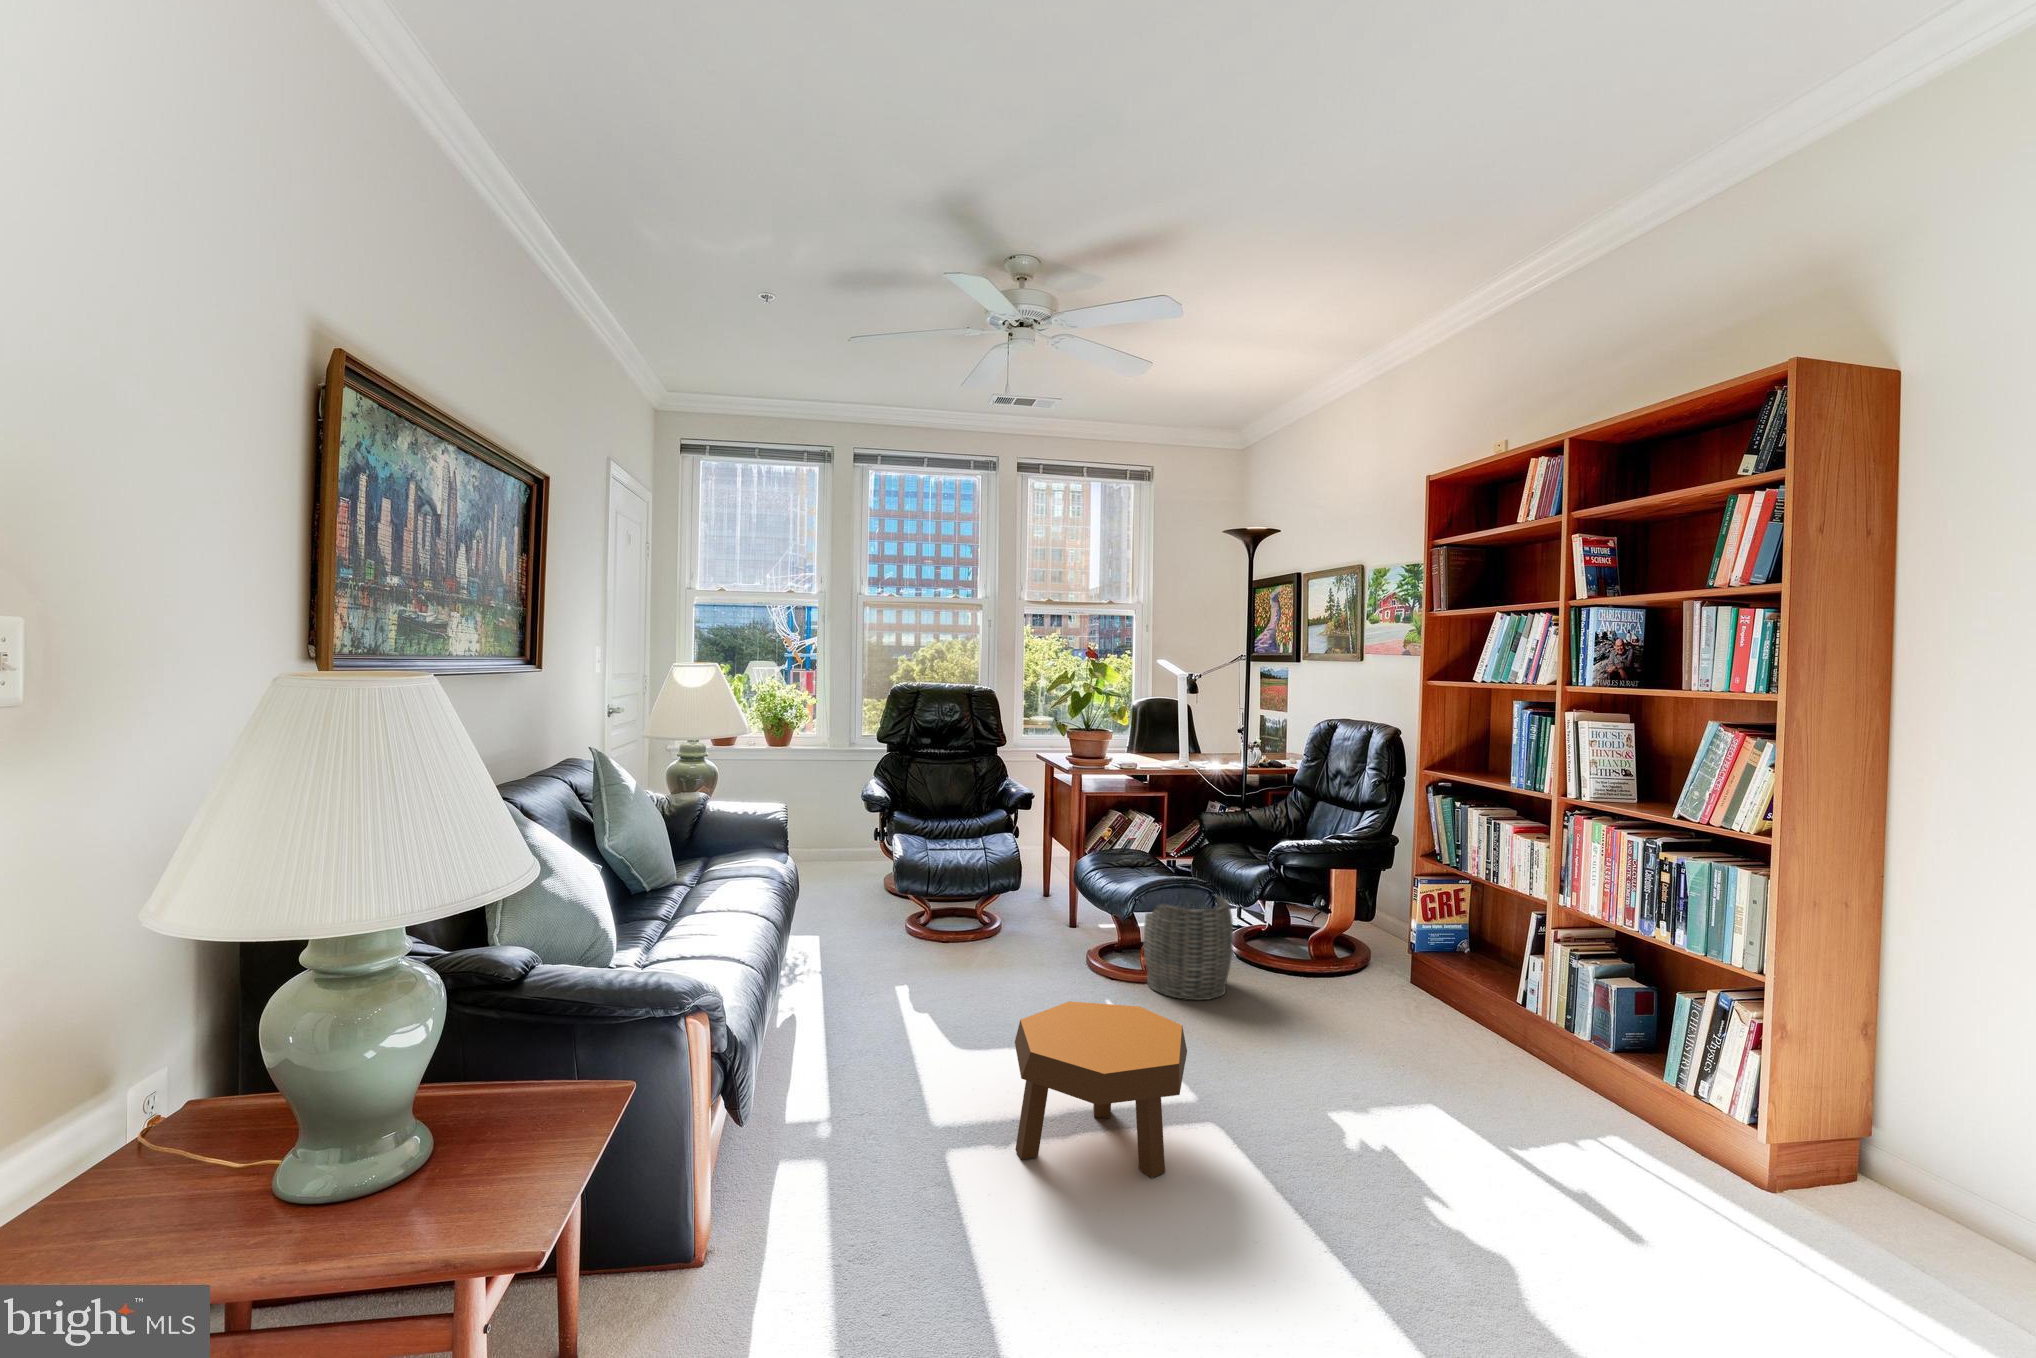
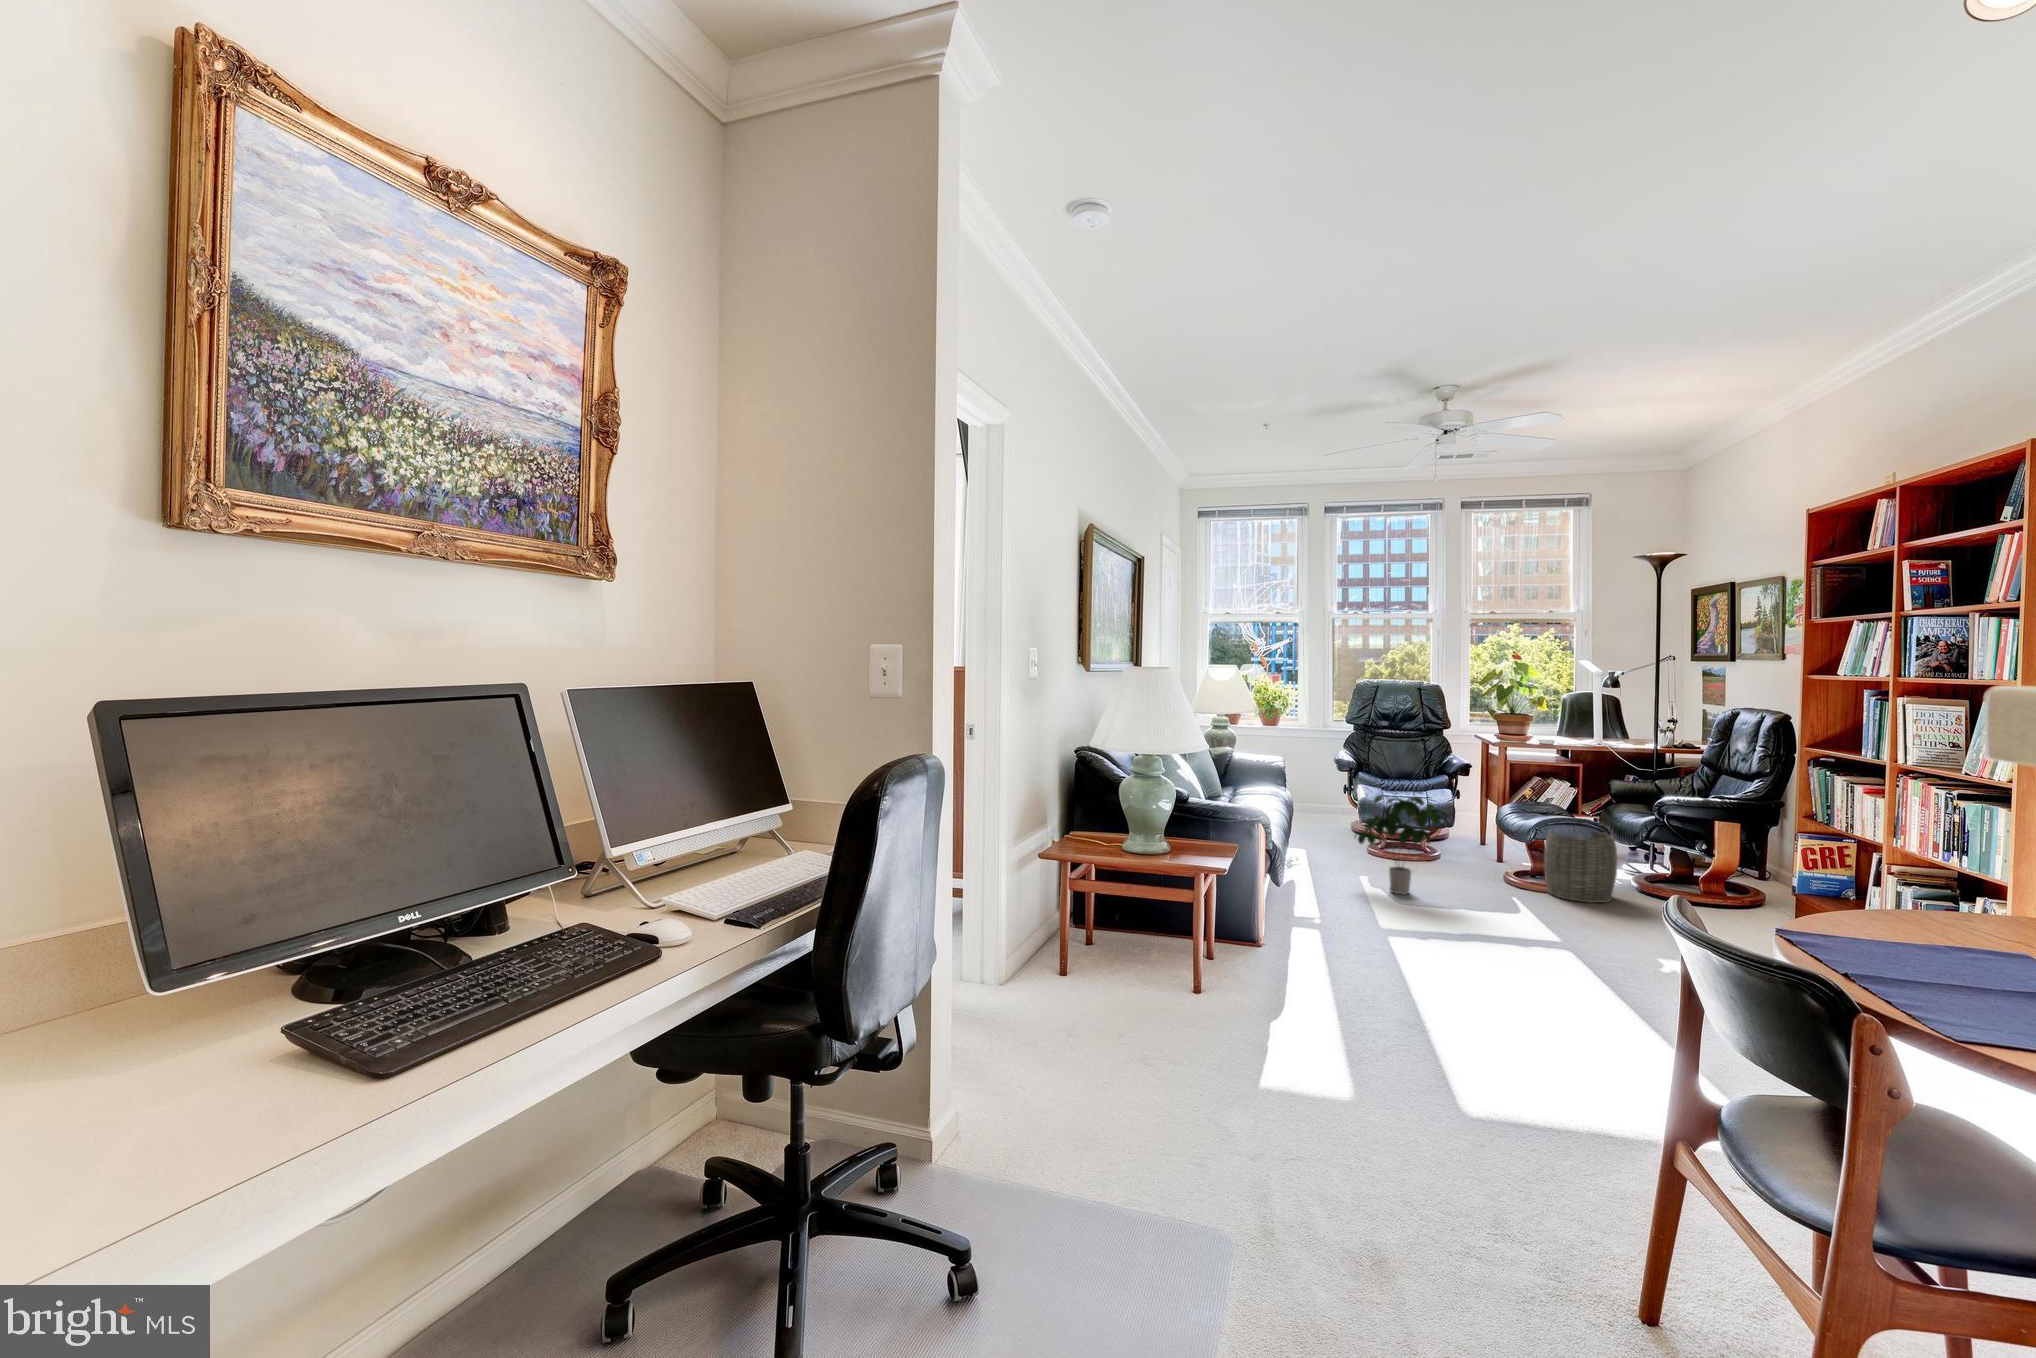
potted plant: none [891,867,1033,1030] -> present [1355,795,1449,894]
footstool: present [1015,1001,1187,1178] -> none [1424,867,1537,952]

